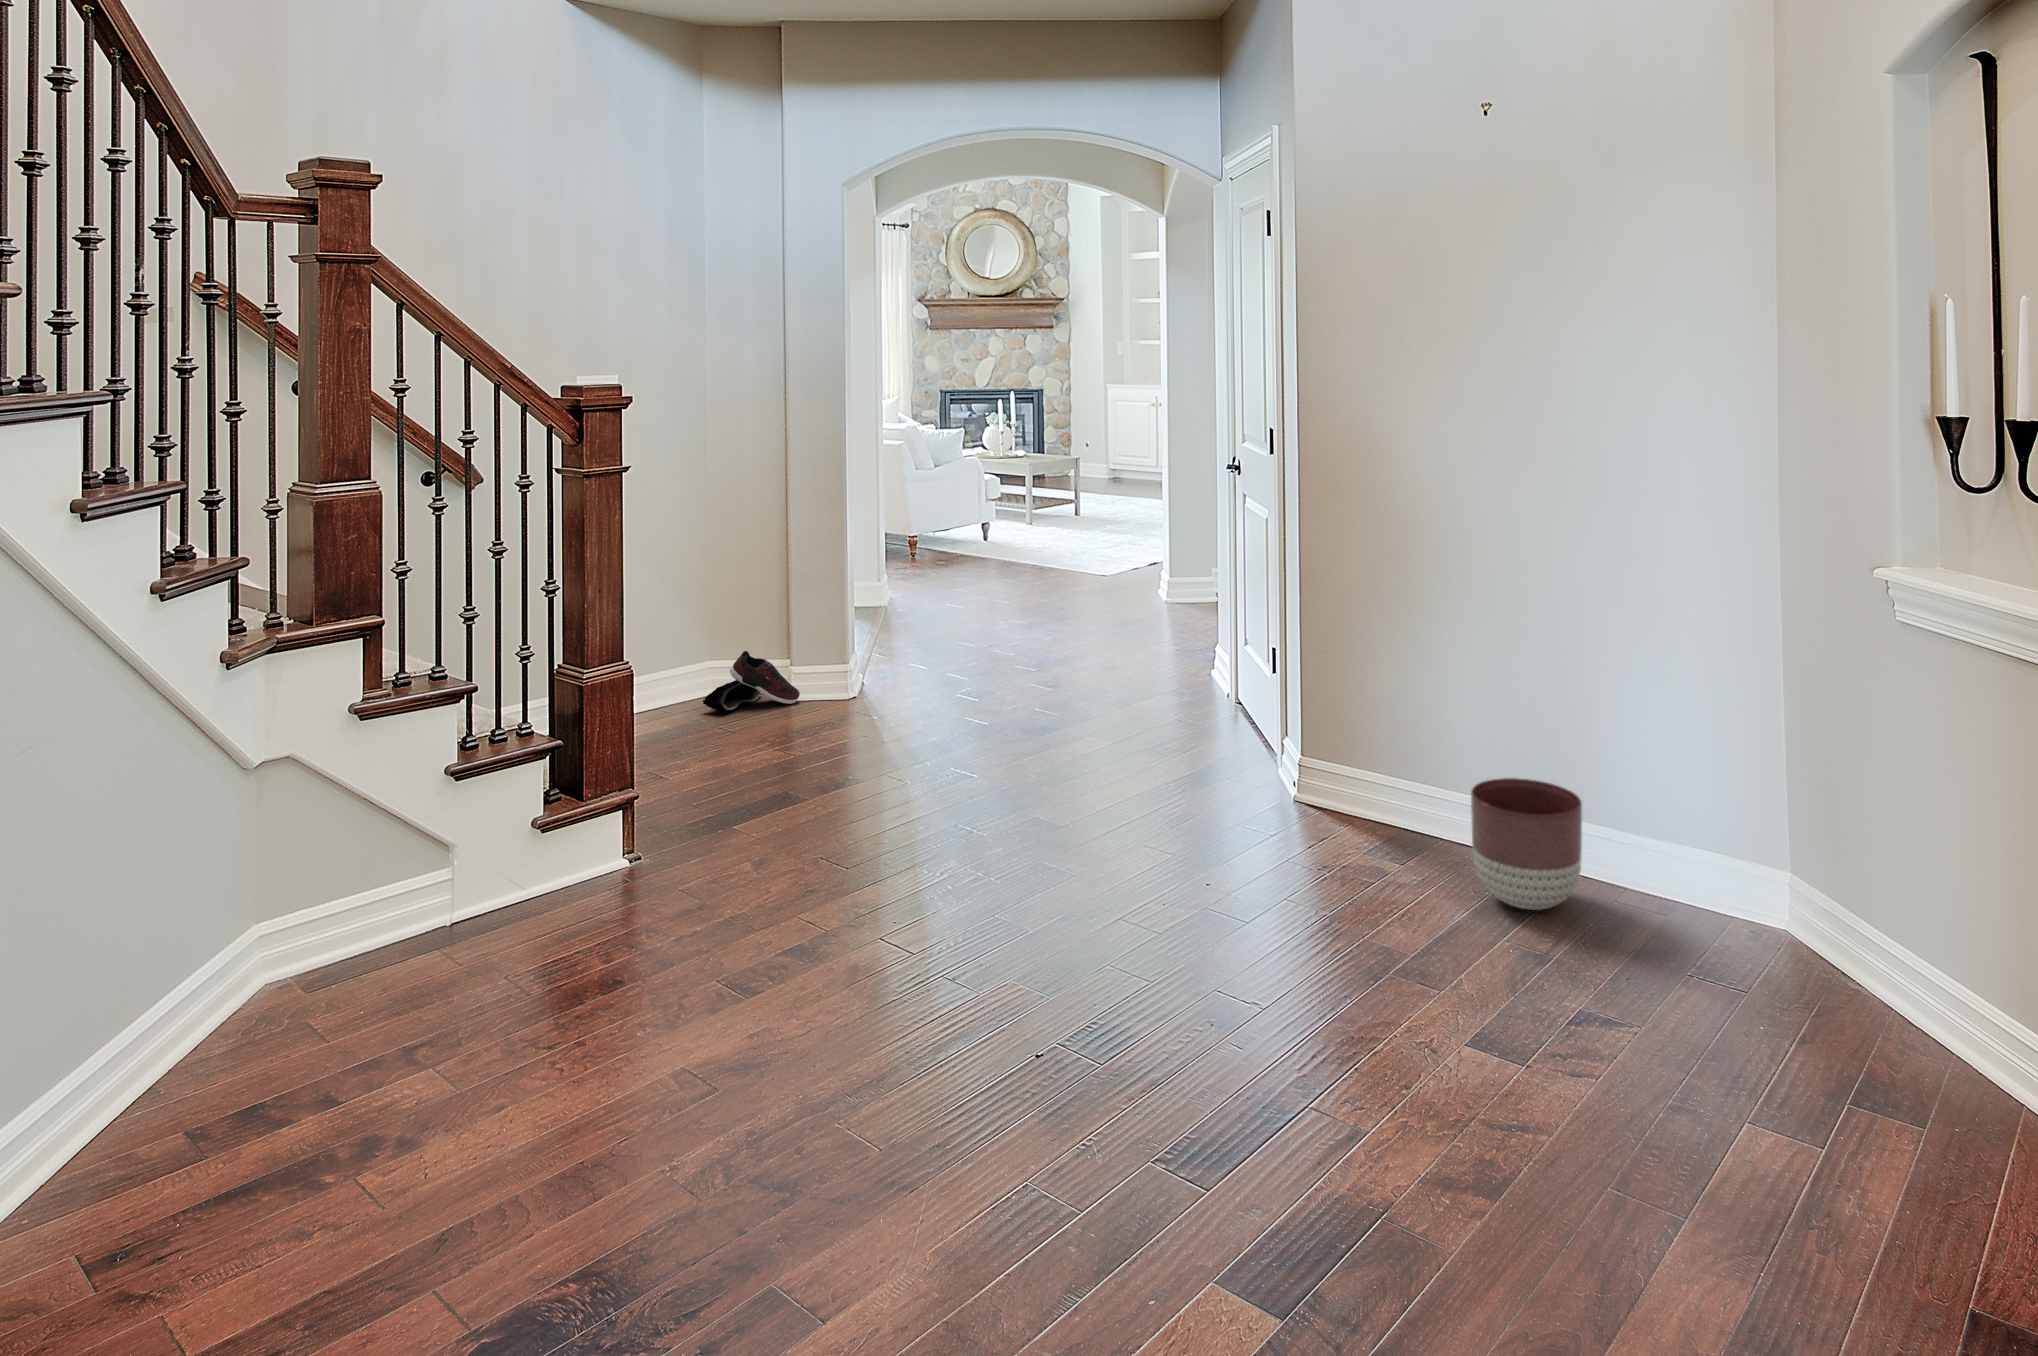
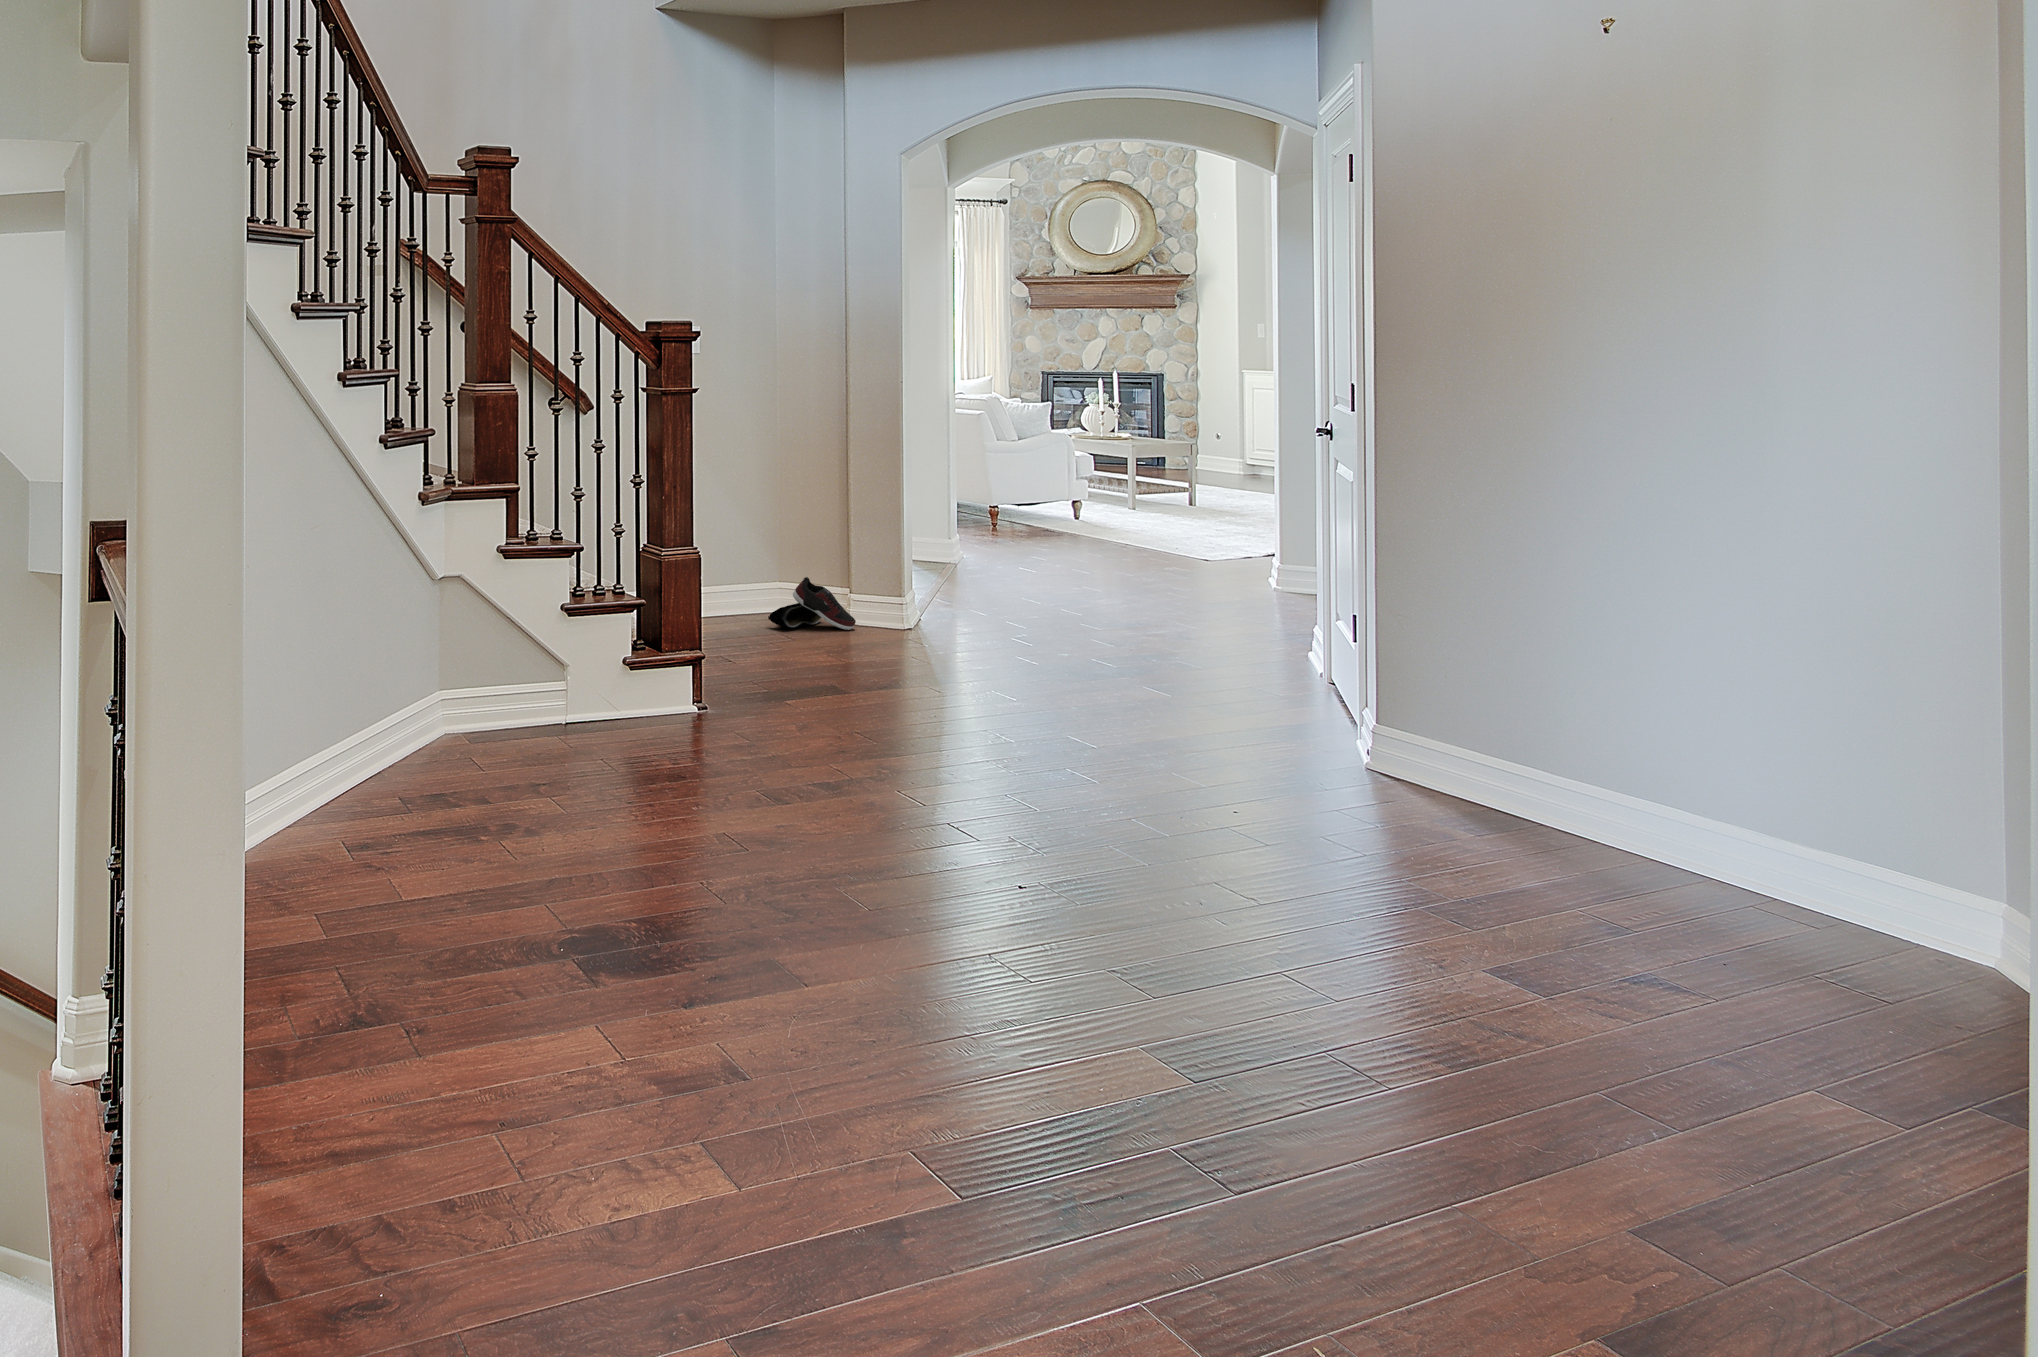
planter: present [1471,778,1582,910] -> none [1526,740,1668,876]

